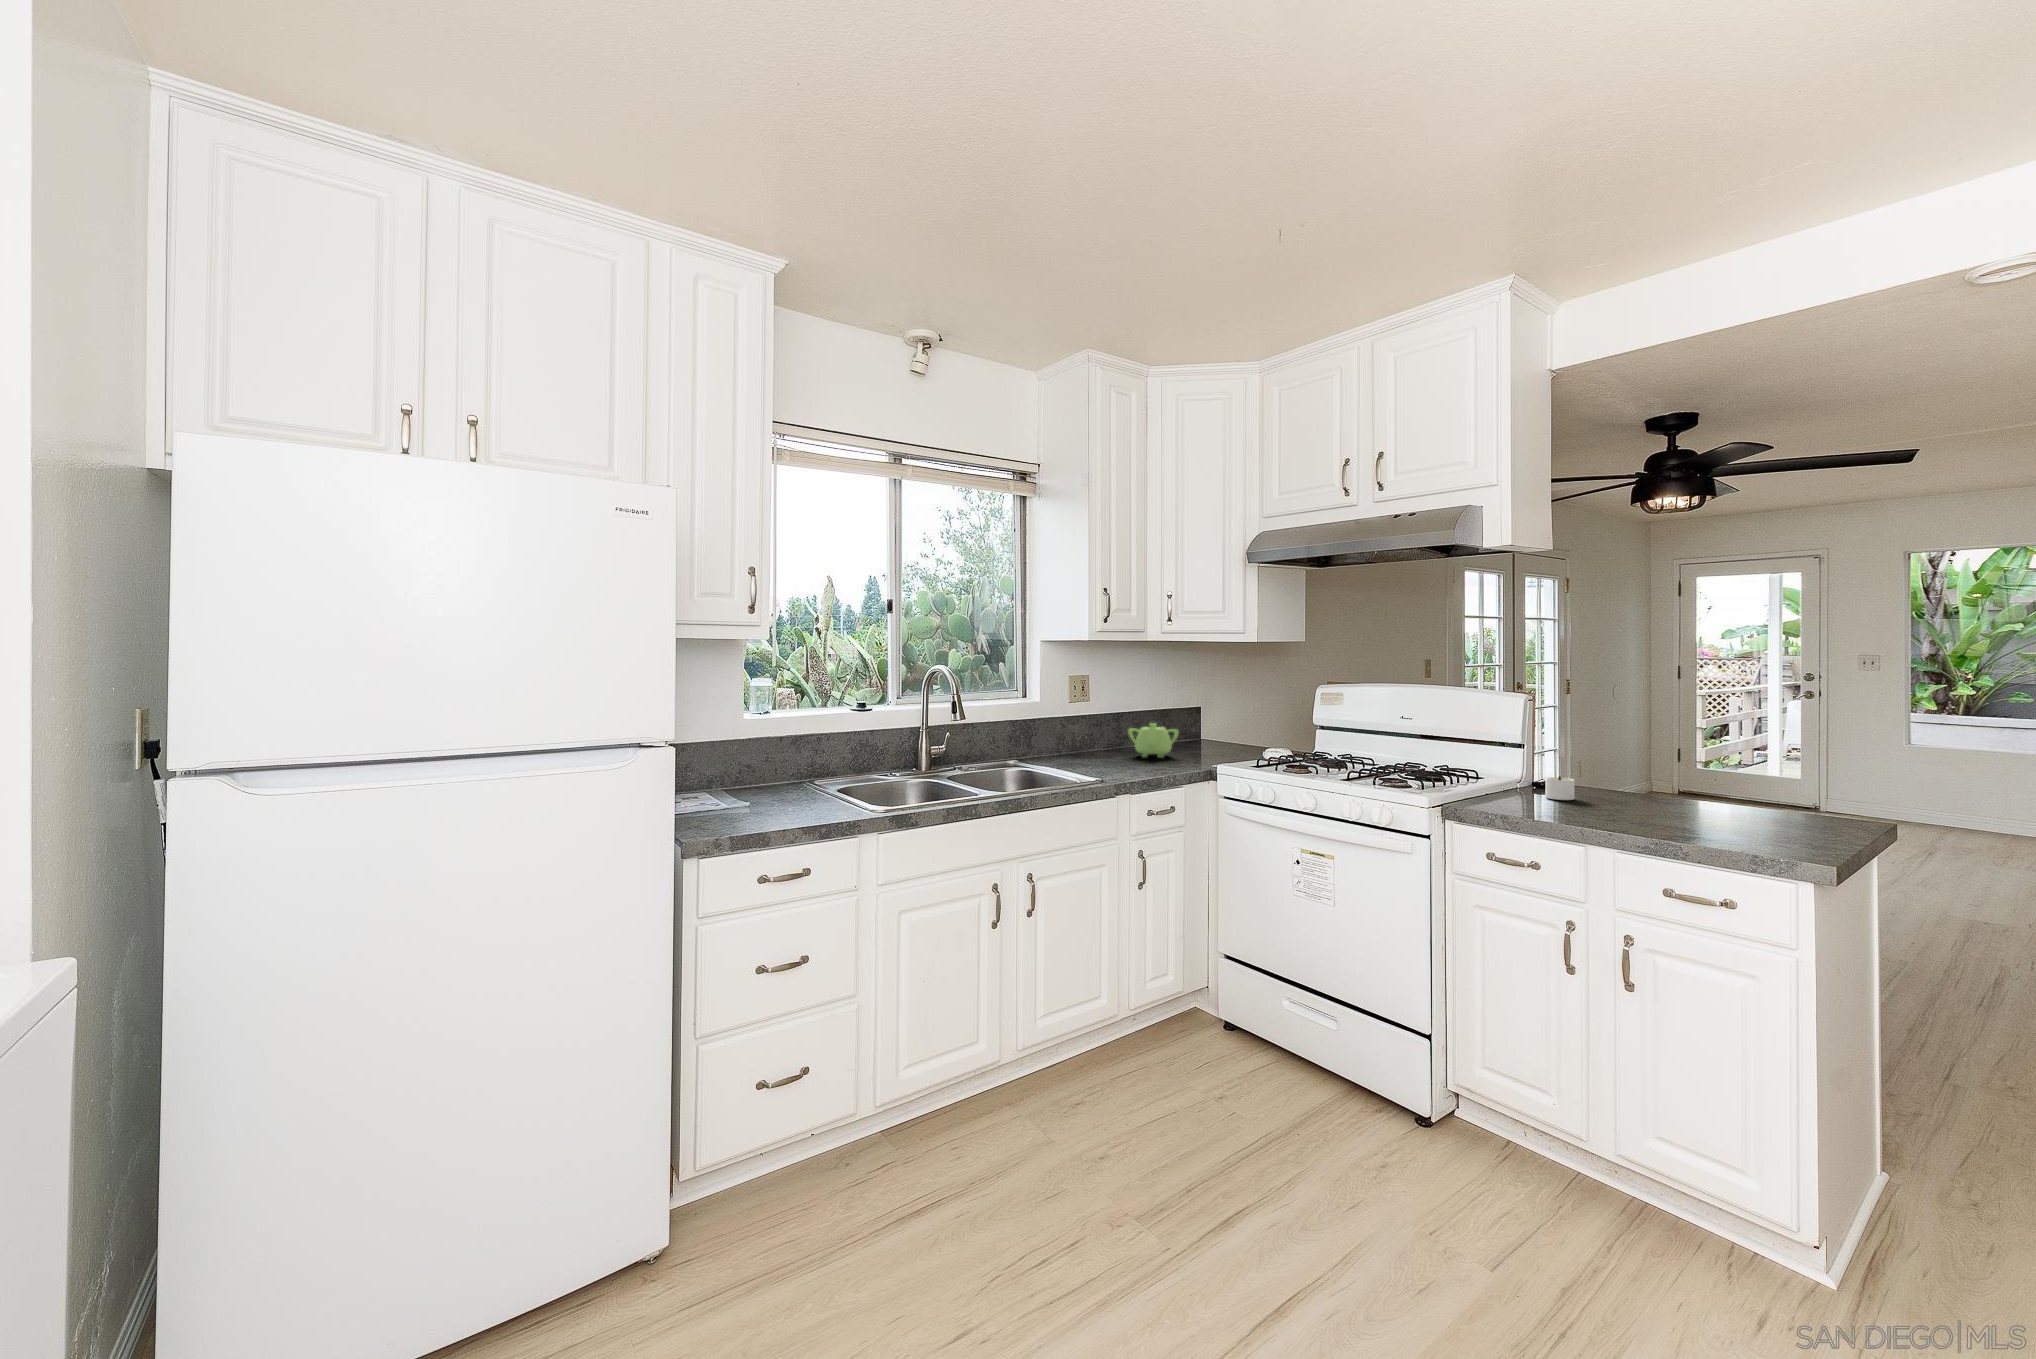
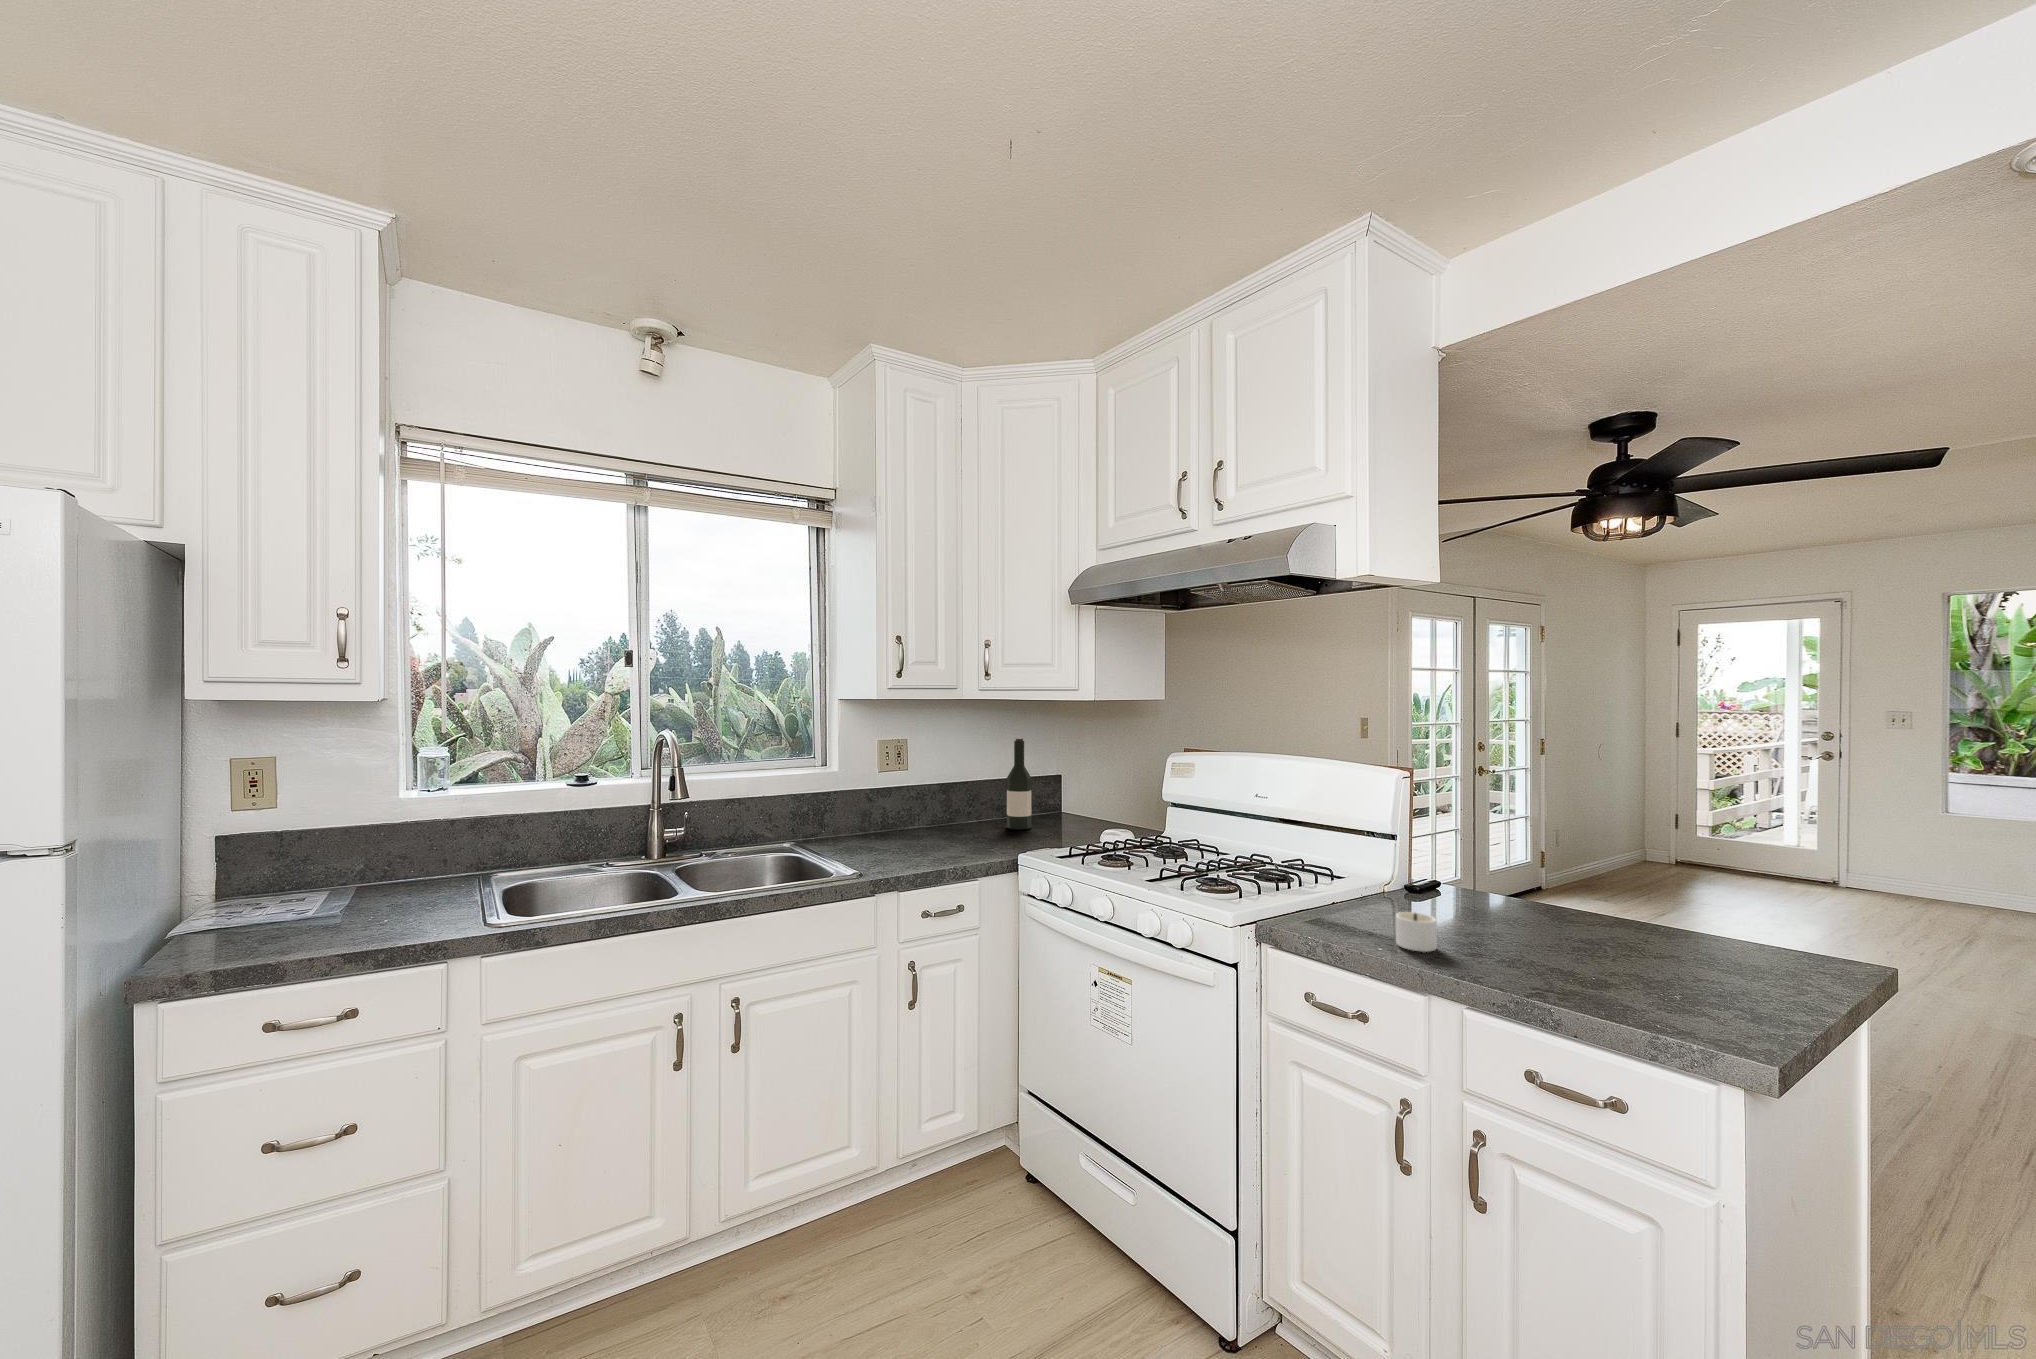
wine bottle: none [1175,675,1195,750] -> present [1007,738,1032,829]
teapot: present [1128,723,1179,758] -> none [938,798,995,842]

